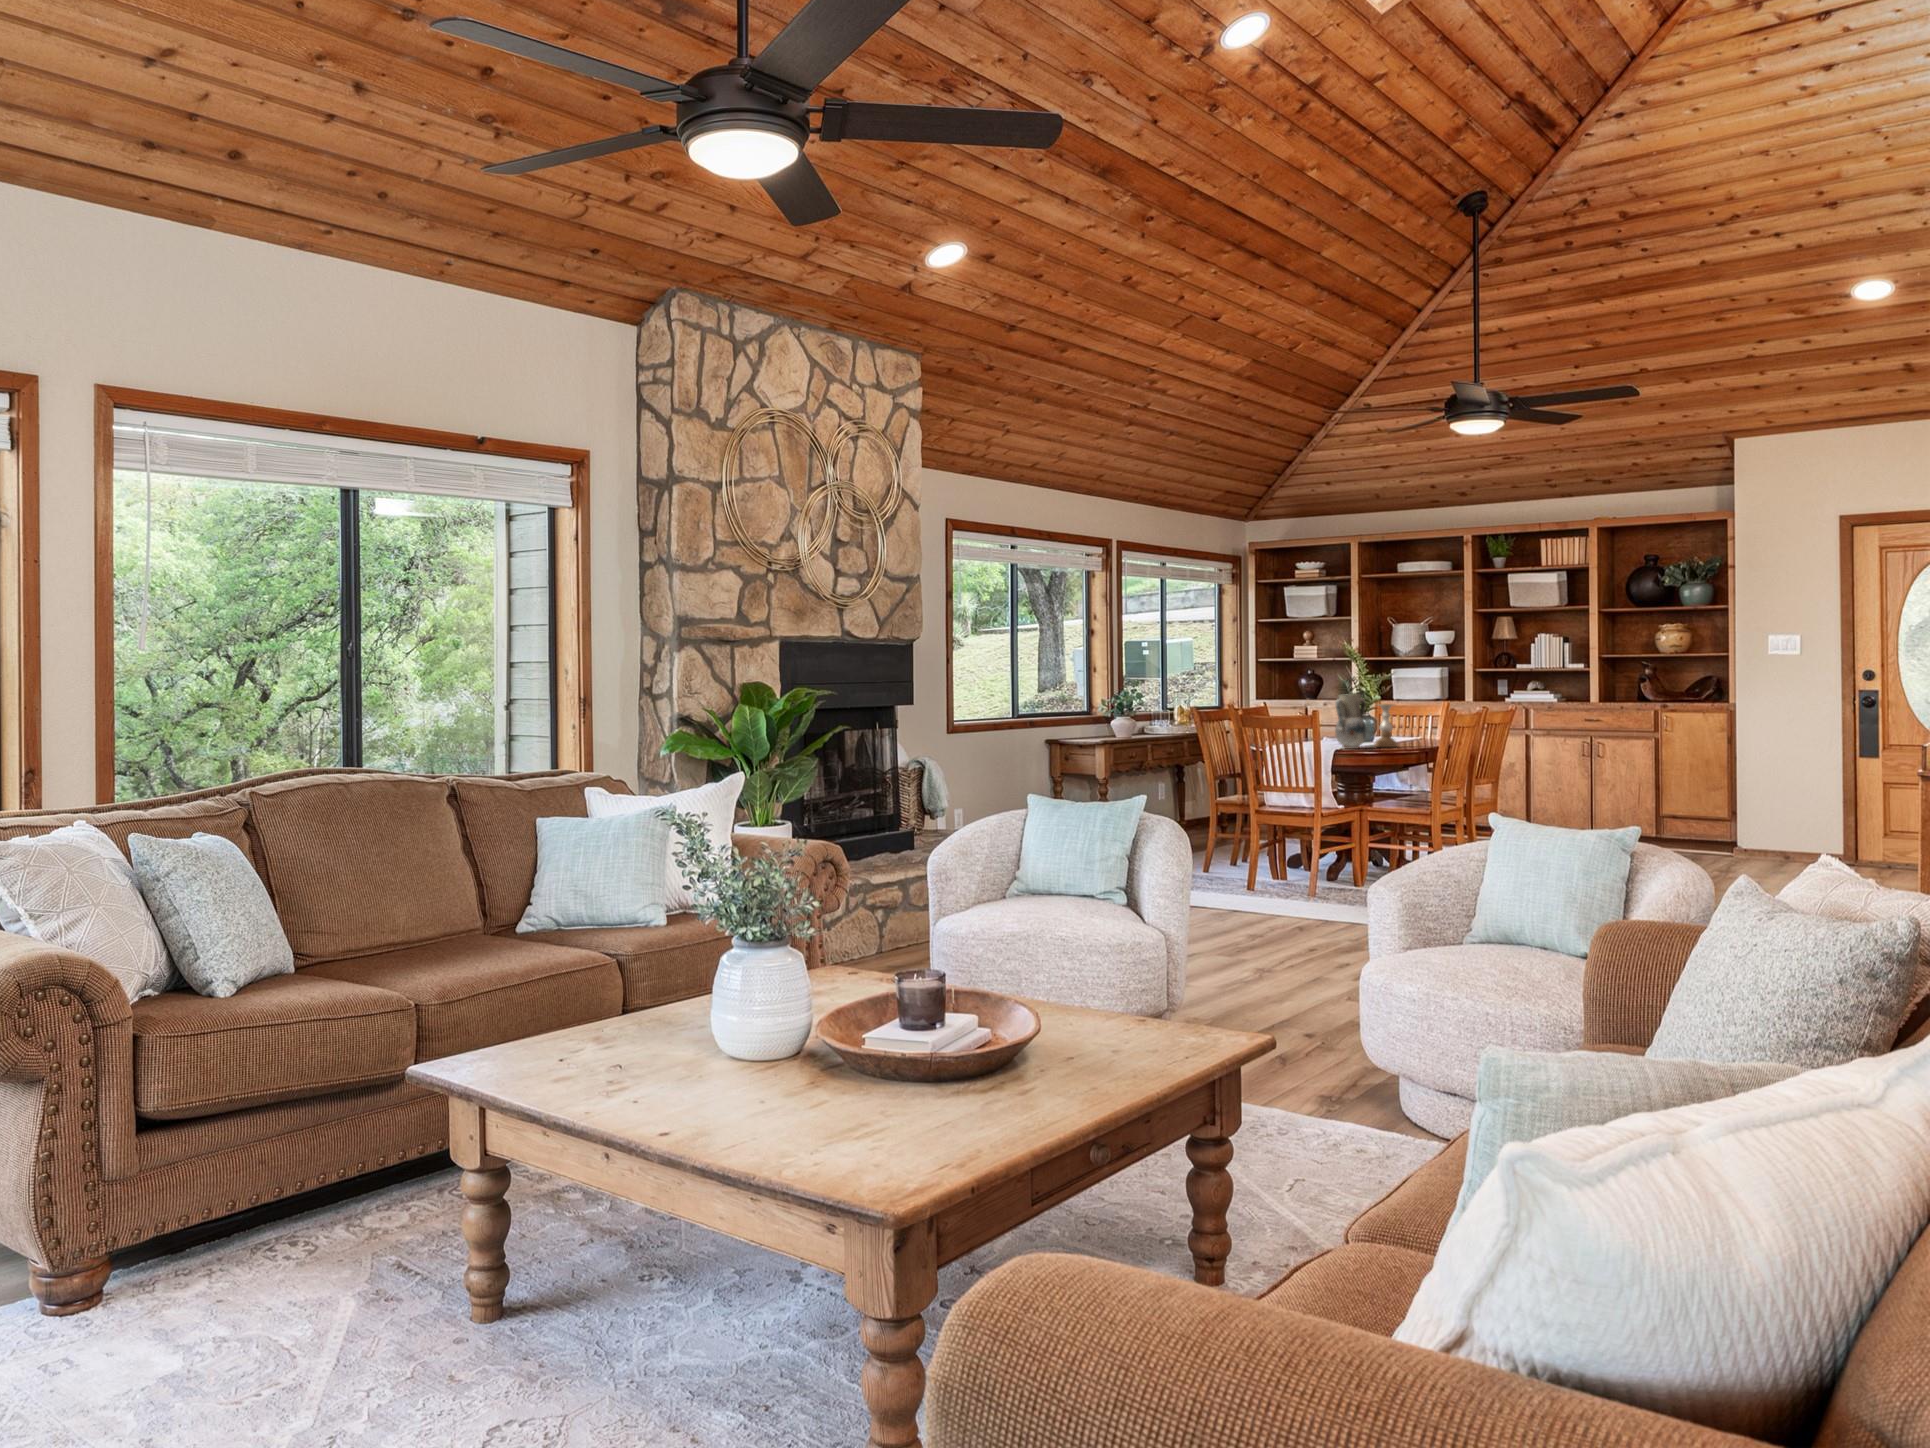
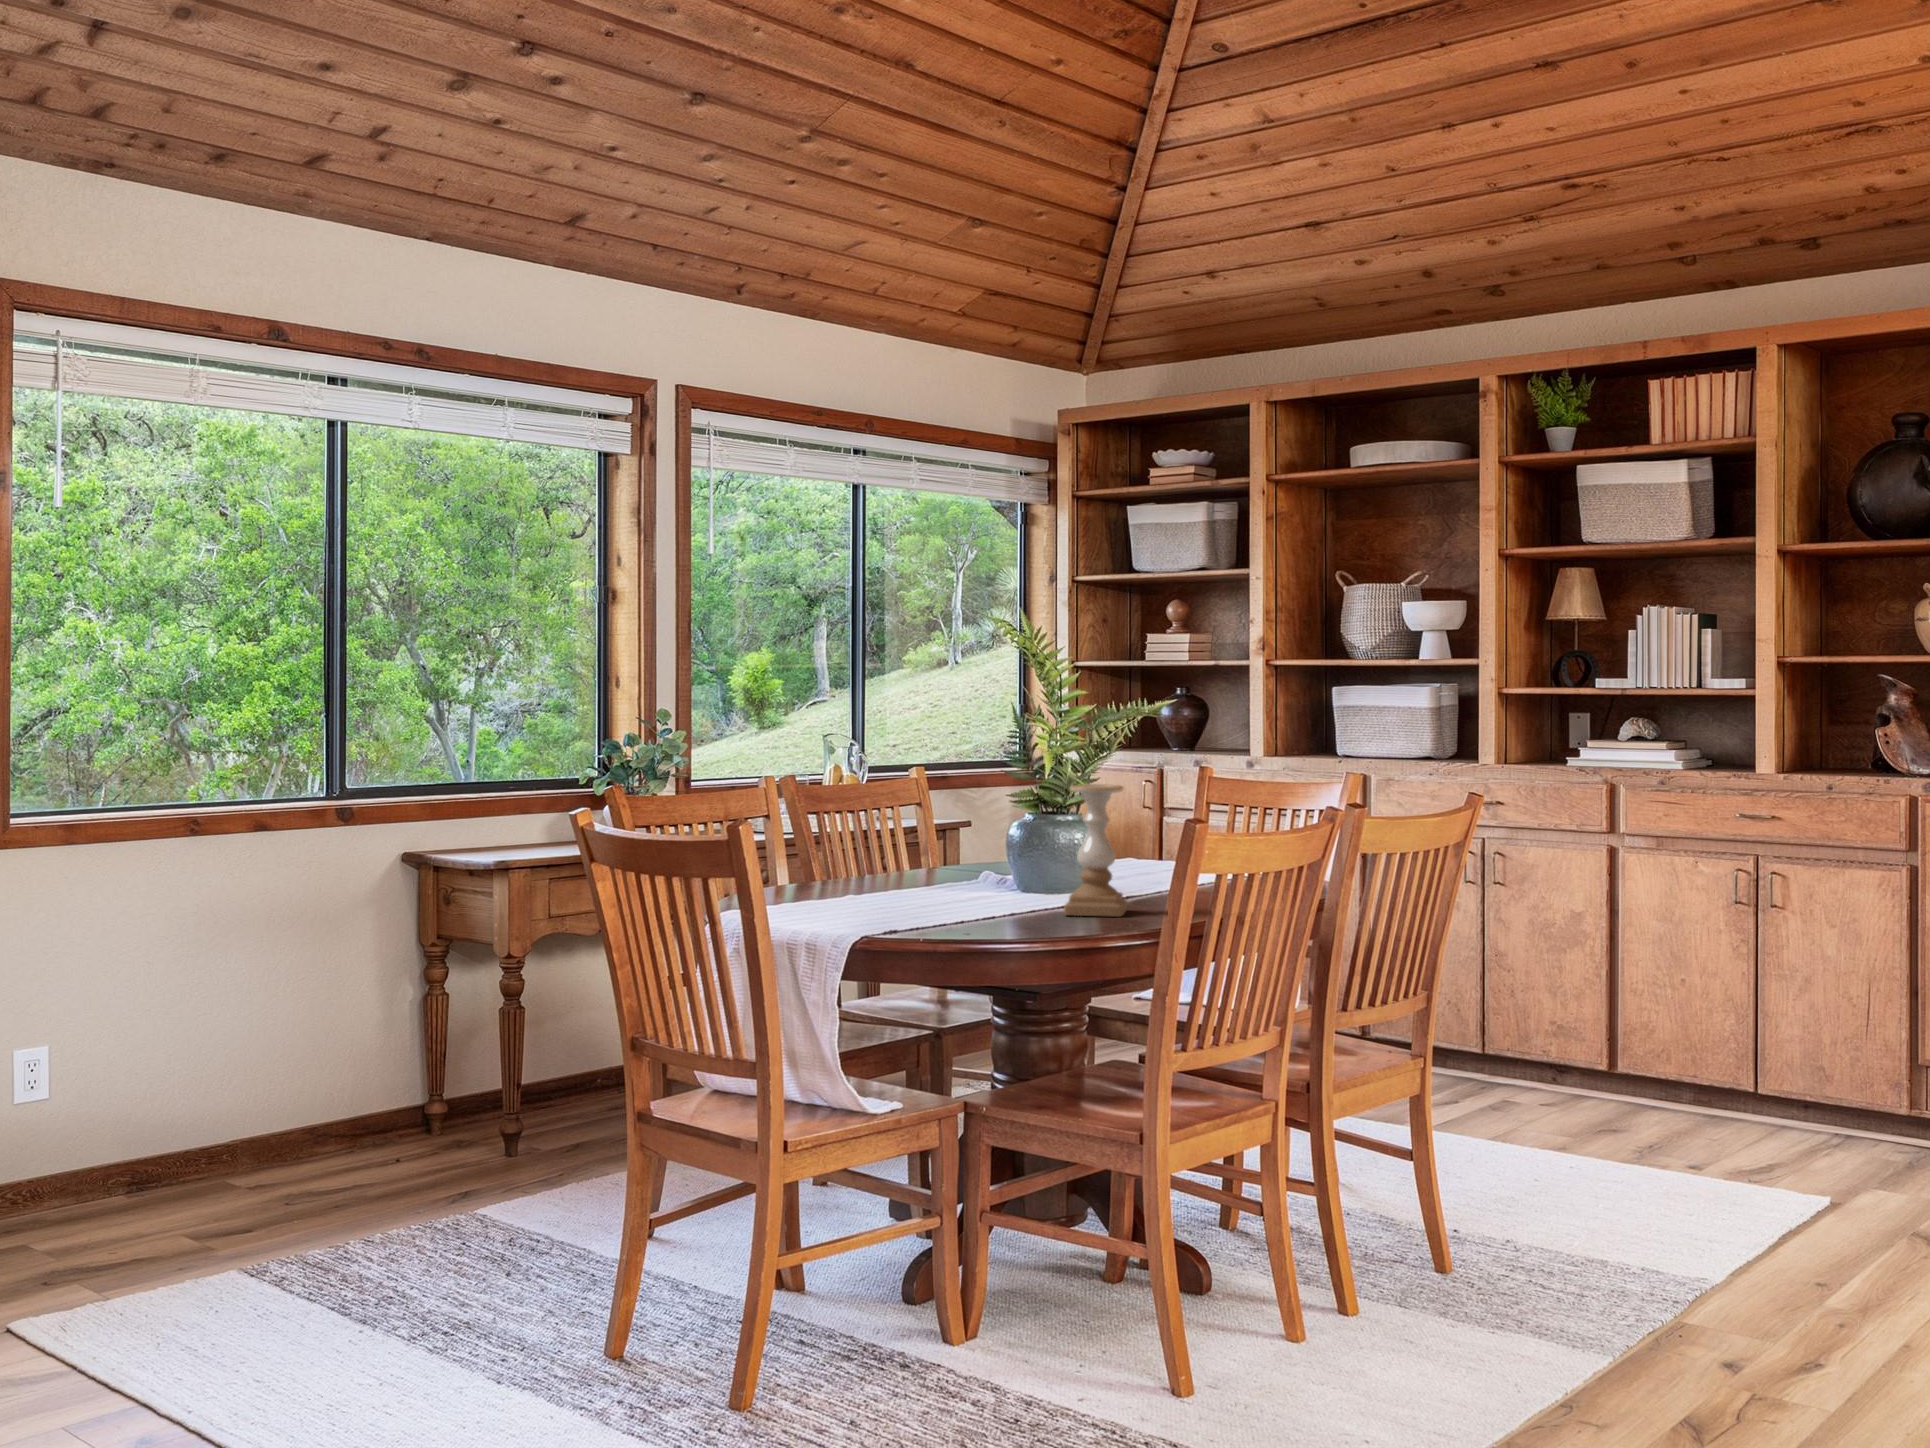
vase: present [1335,694,1366,749] -> none [920,757,1025,923]

